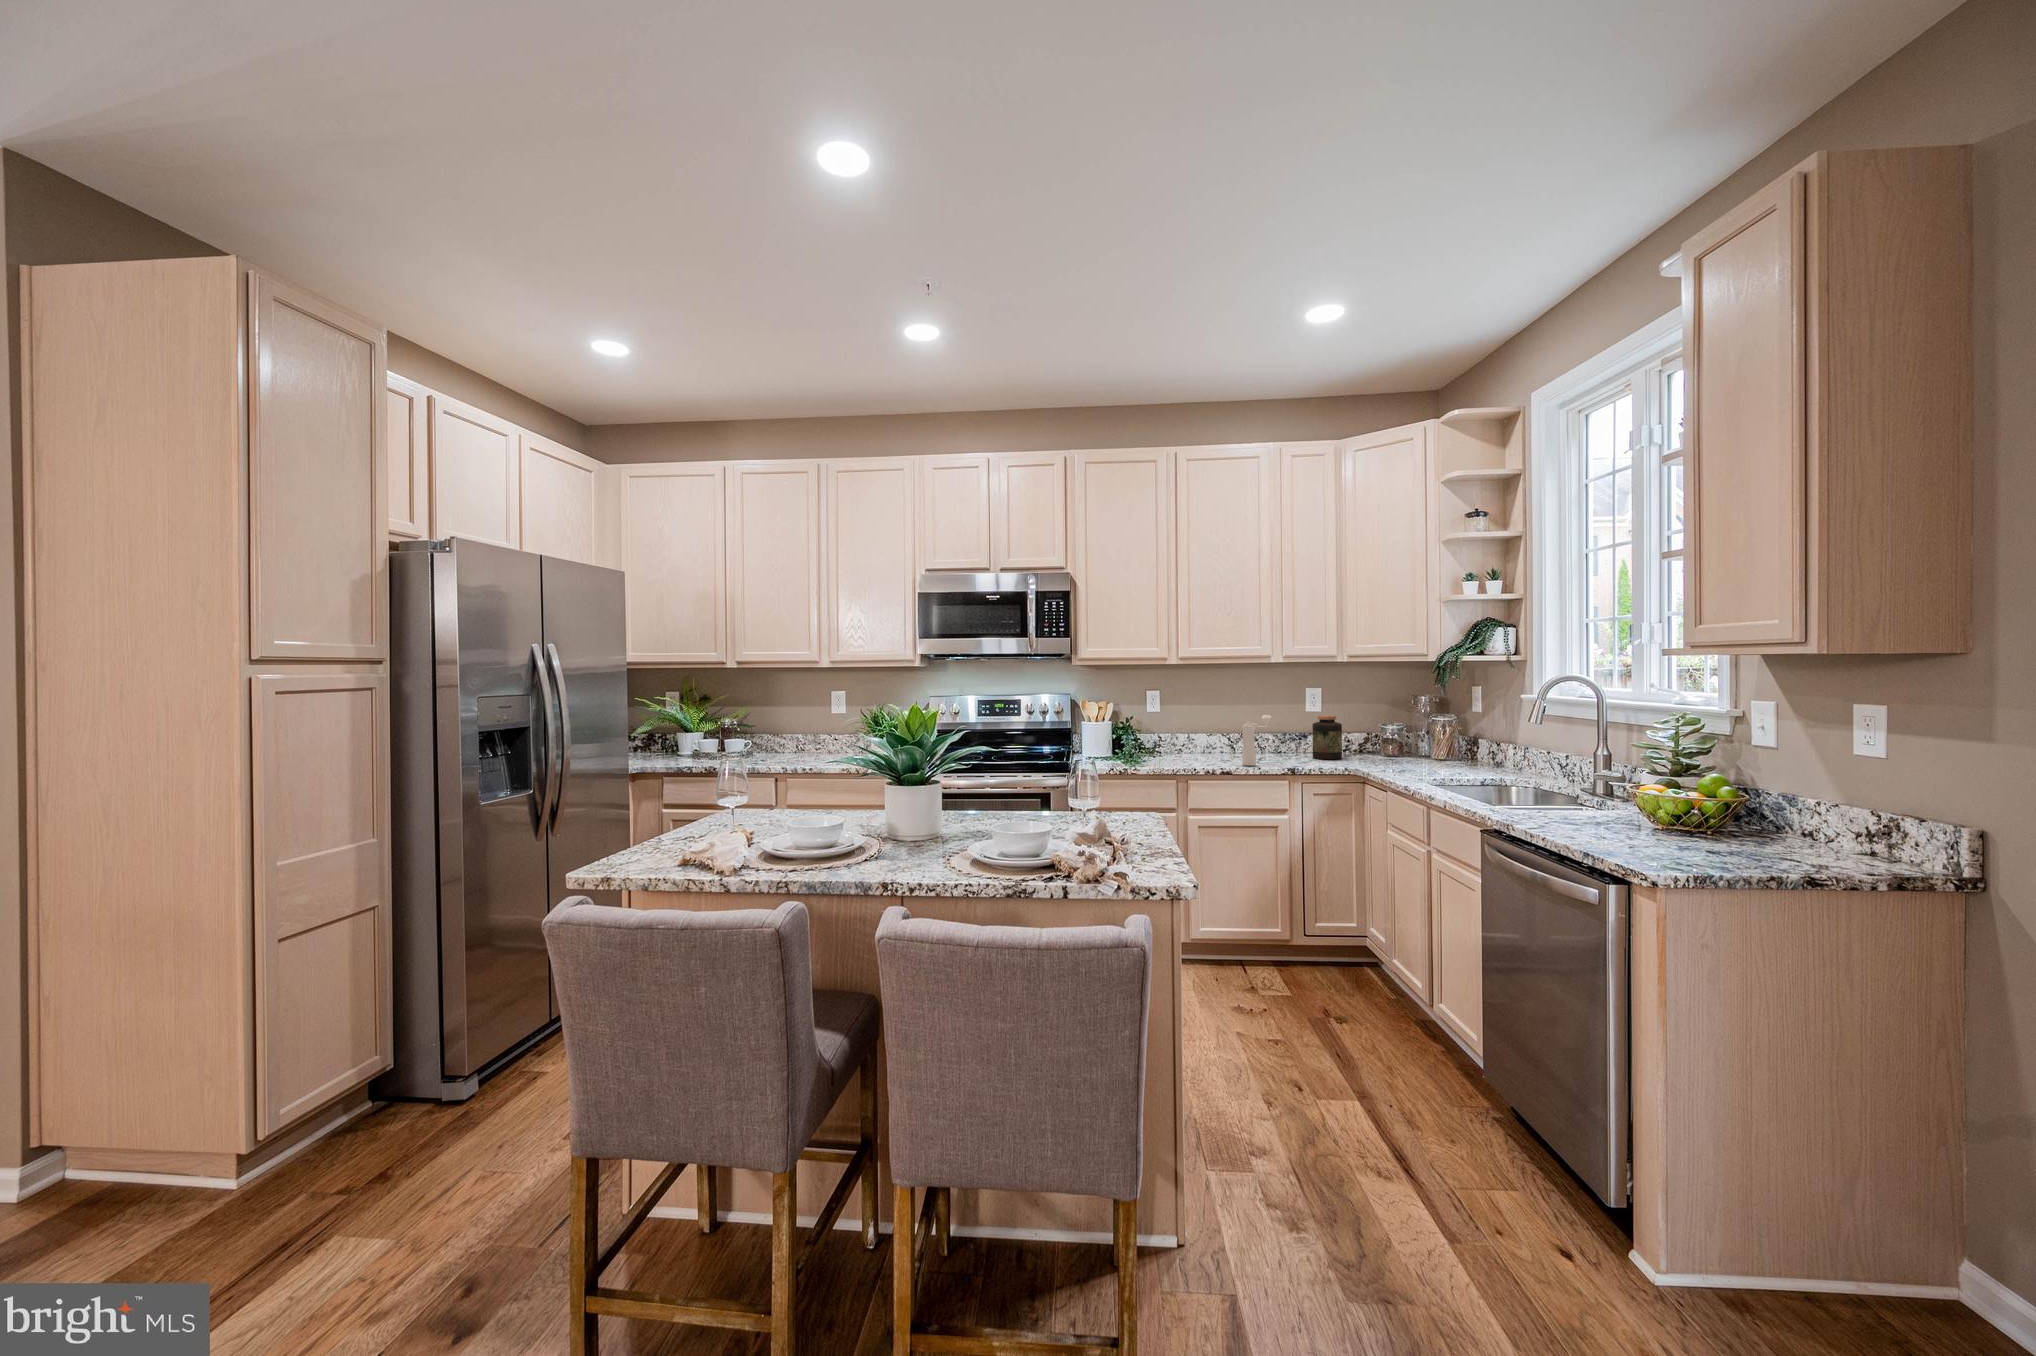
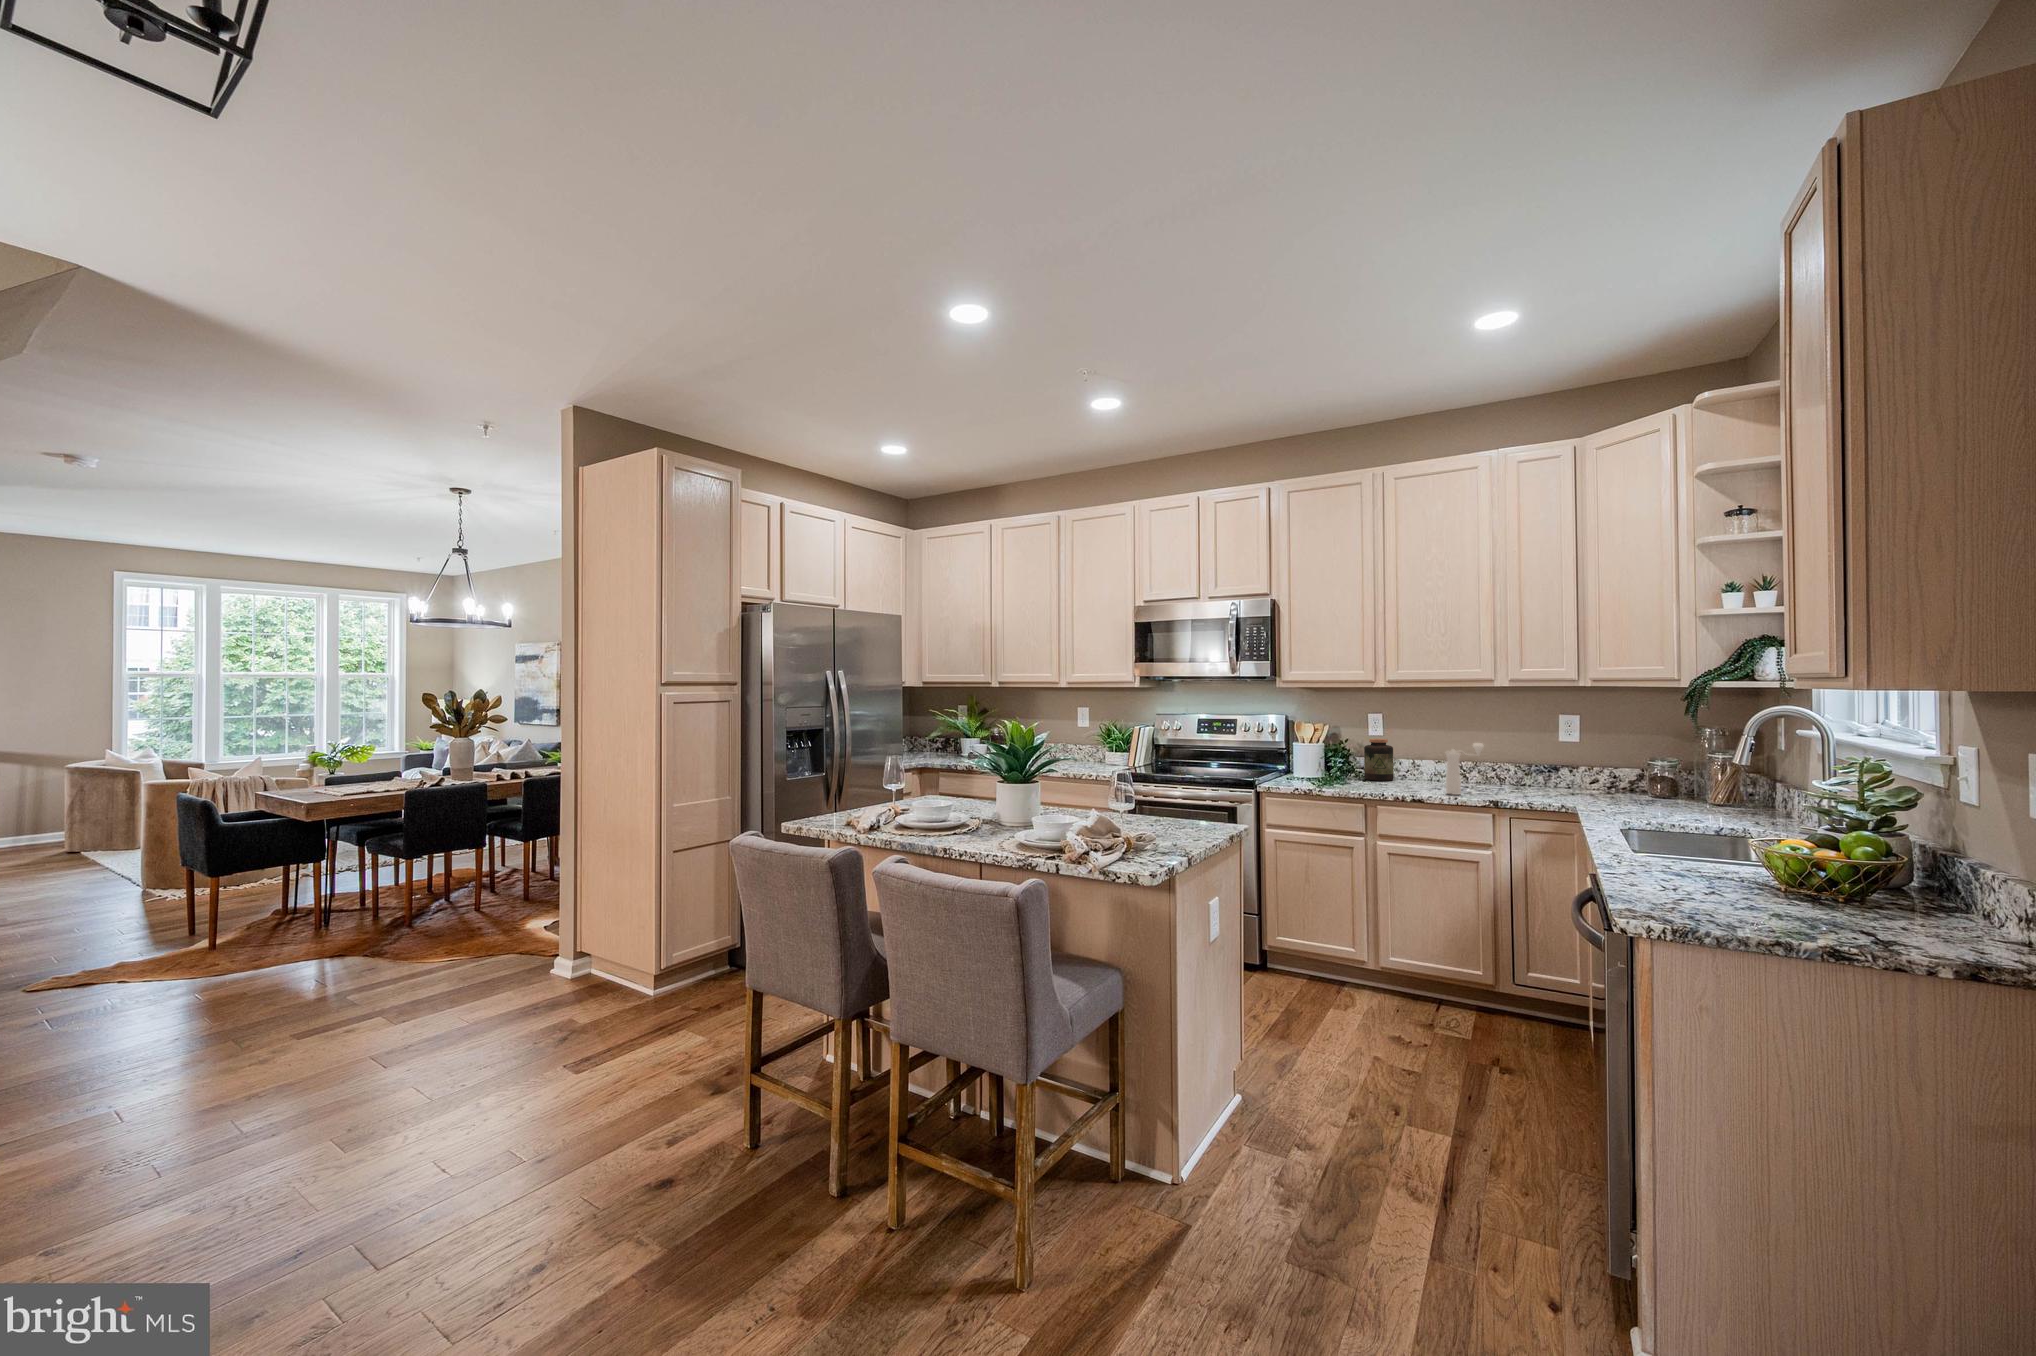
jar: present [1313,715,1342,759] -> present [1364,739,1394,781]

